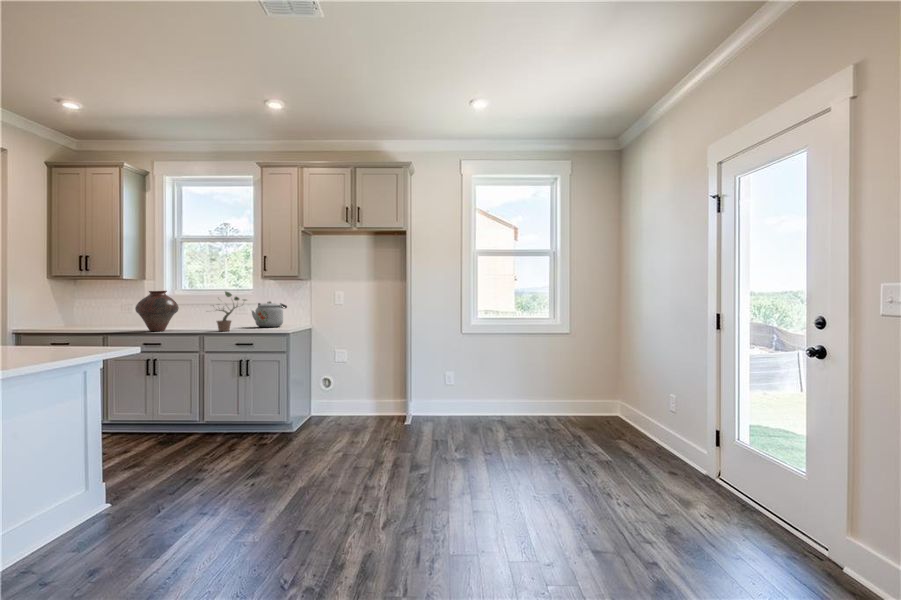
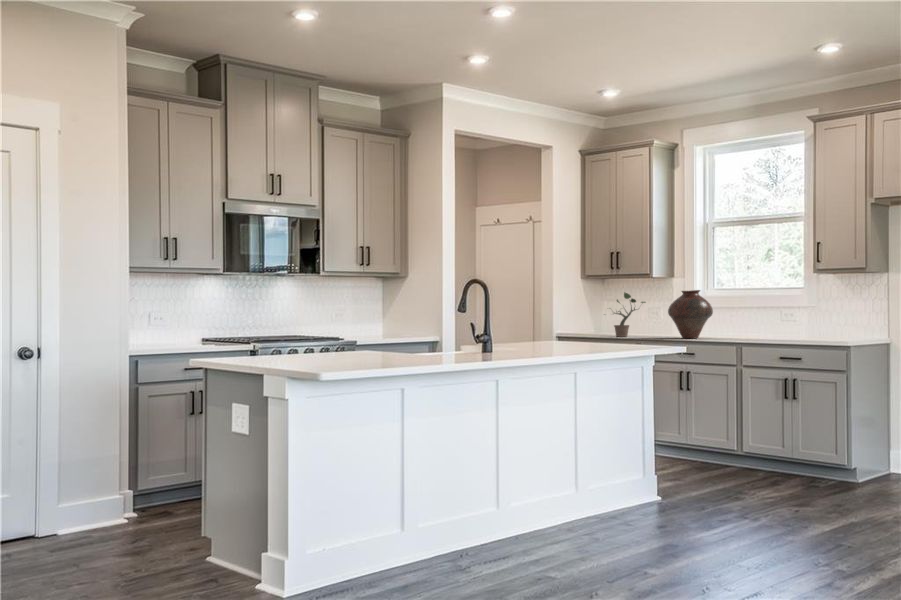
potted plant: present [217,292,246,331] -> present [614,292,646,337]
kettle: present [252,301,287,327] -> none [801,303,851,339]

